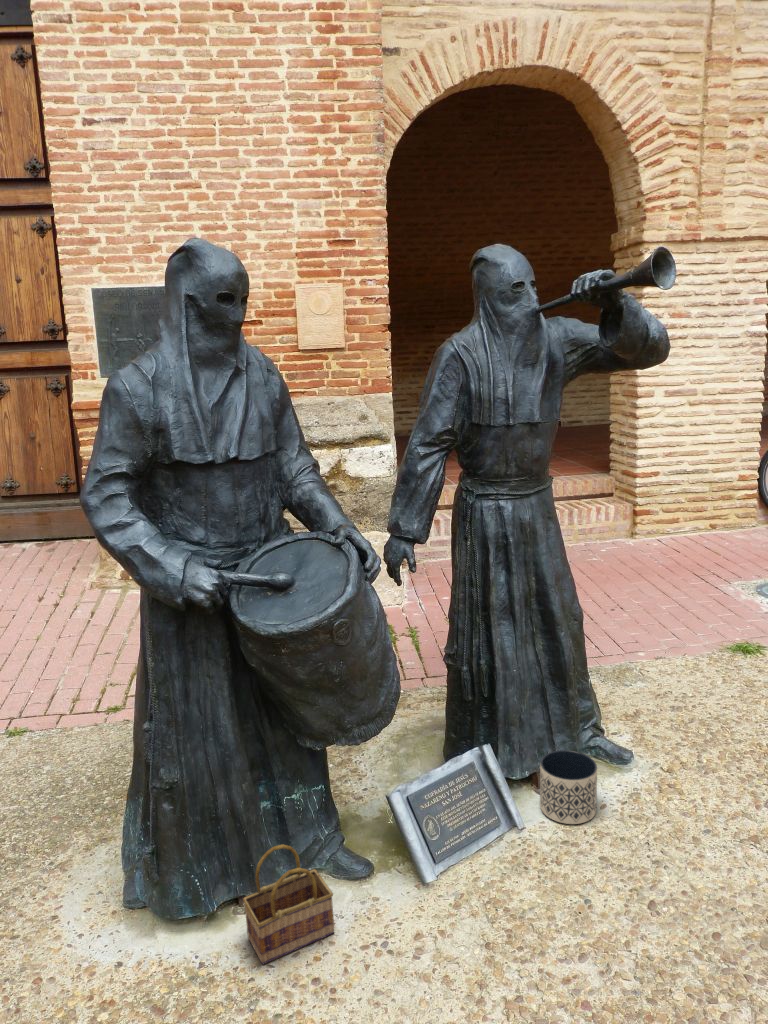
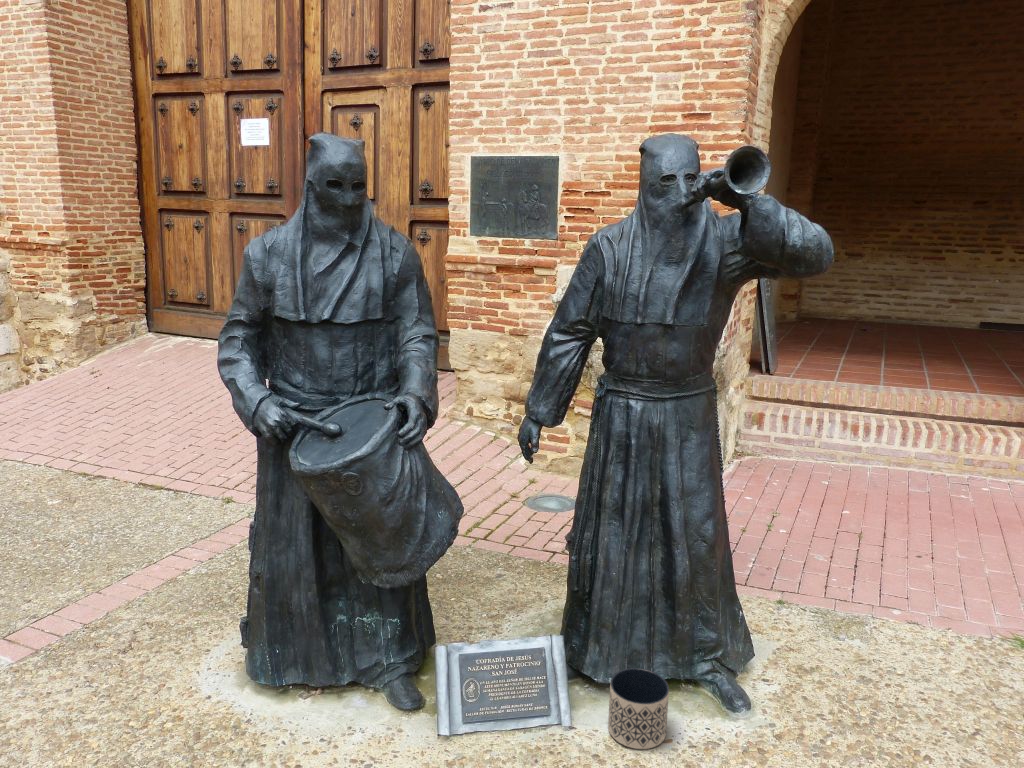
basket: present [243,845,334,964] -> none [279,650,356,741]

